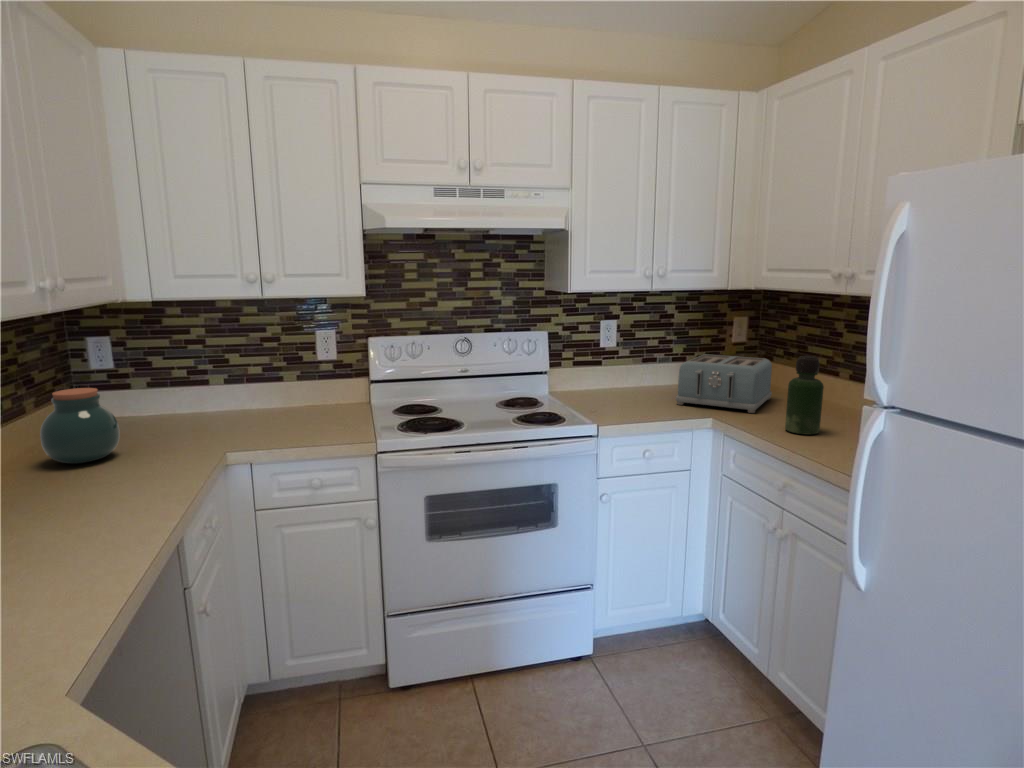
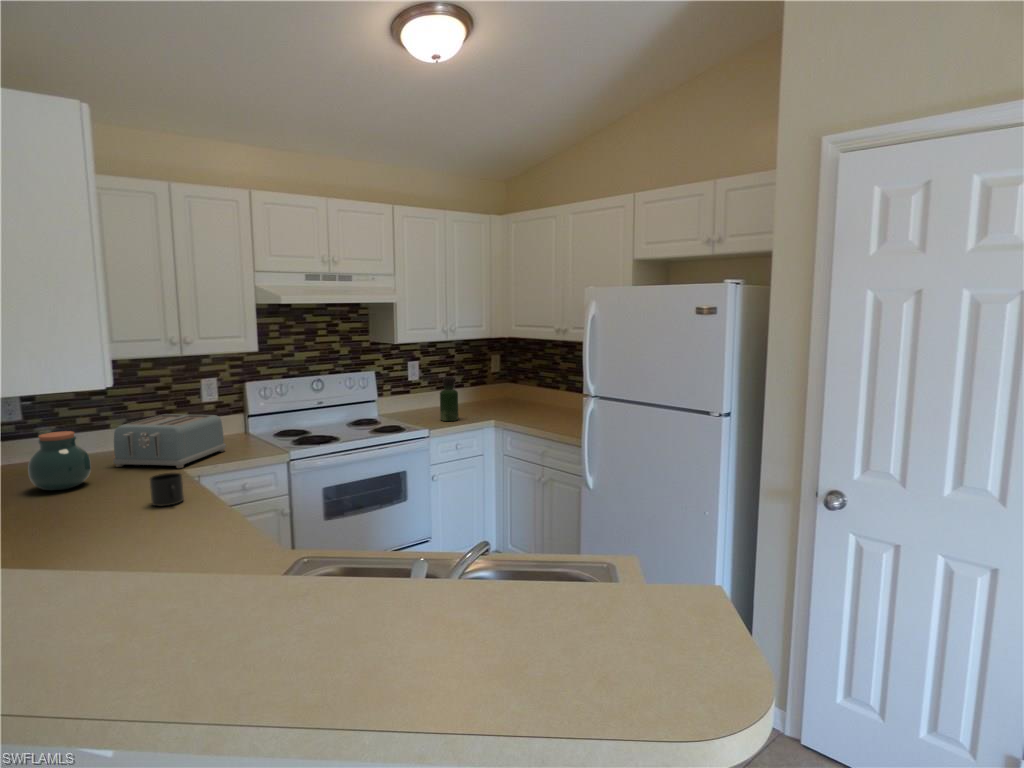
toaster: present [676,354,772,413] -> present [113,414,226,468]
bottle: present [785,356,824,435] -> present [440,377,458,421]
mug: none [95,467,150,519] -> present [150,473,184,506]

